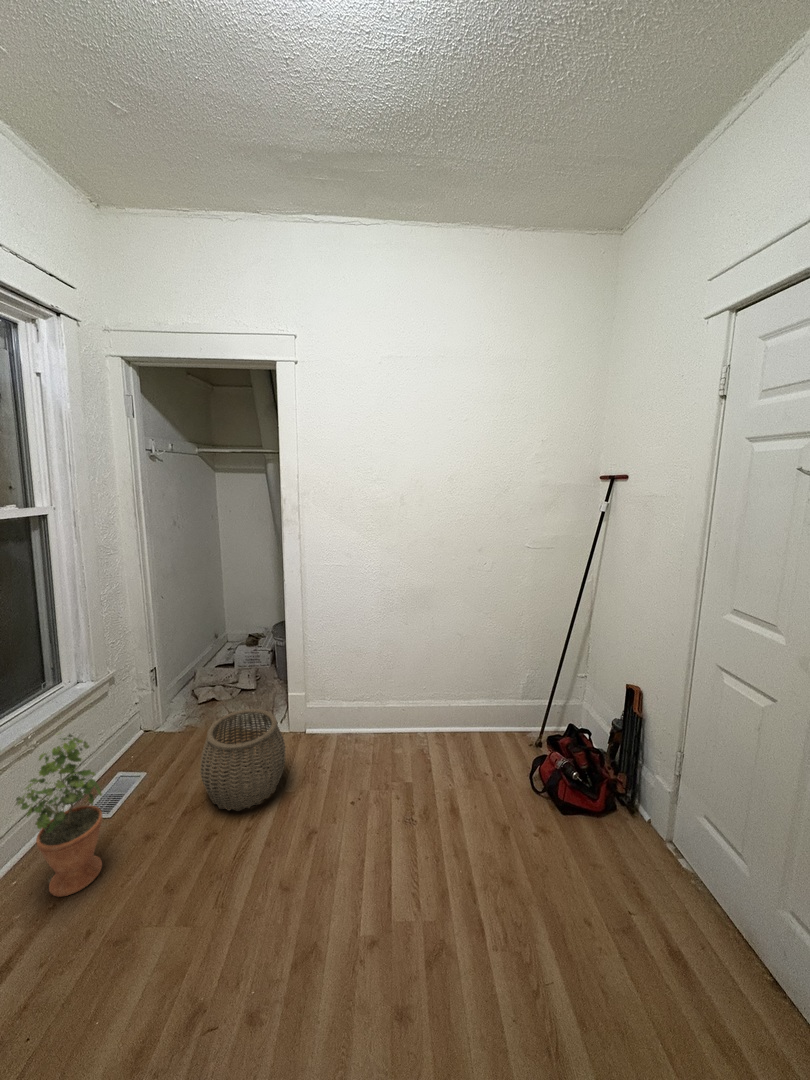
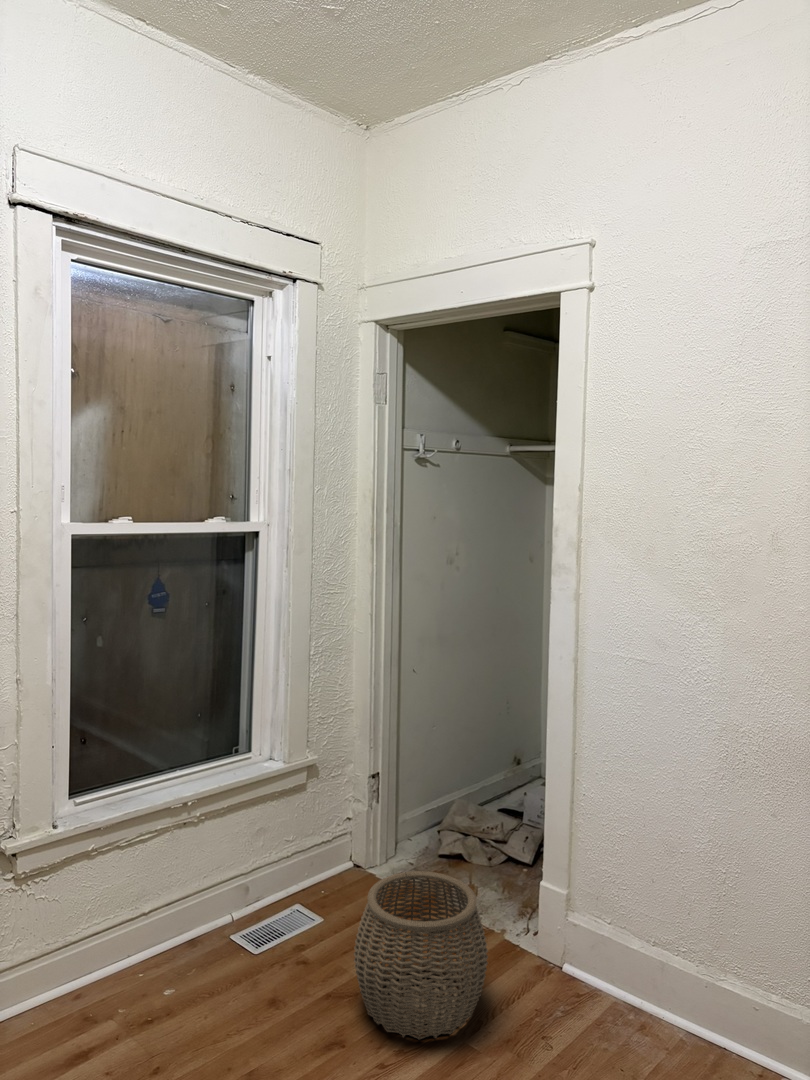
potted plant: present [16,734,103,897] -> none [139,803,228,1018]

